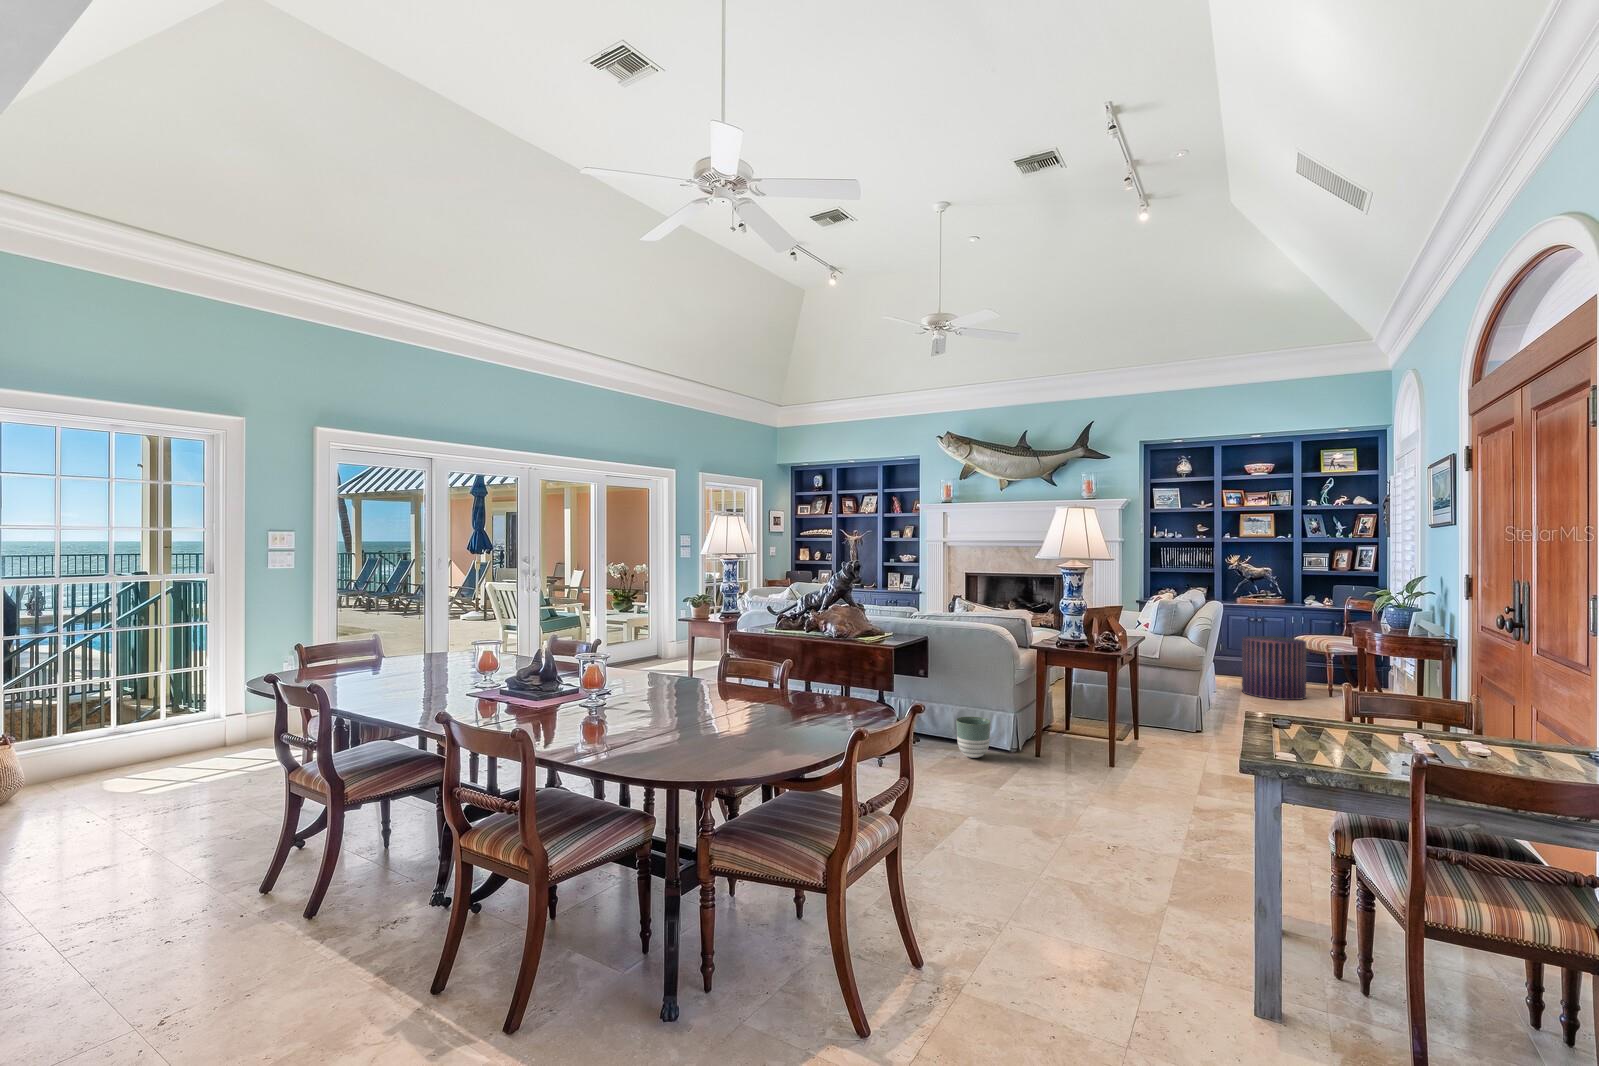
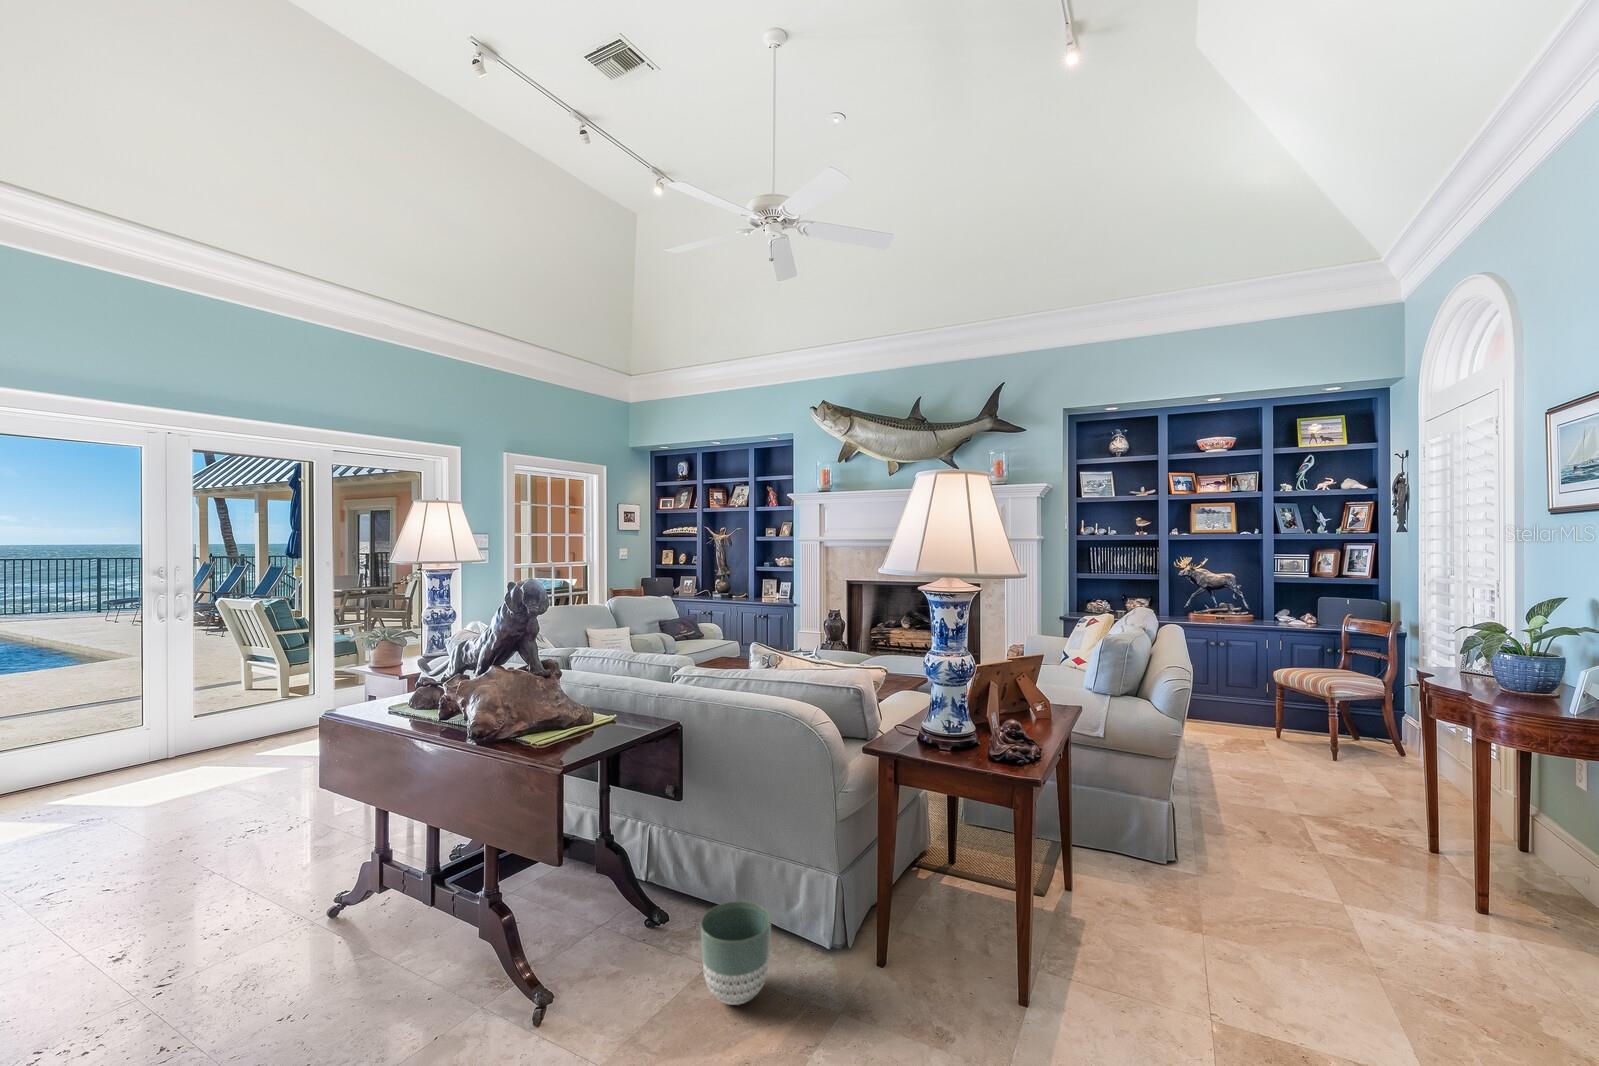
pouf: present [1242,636,1306,700] -> none [1208,673,1304,774]

